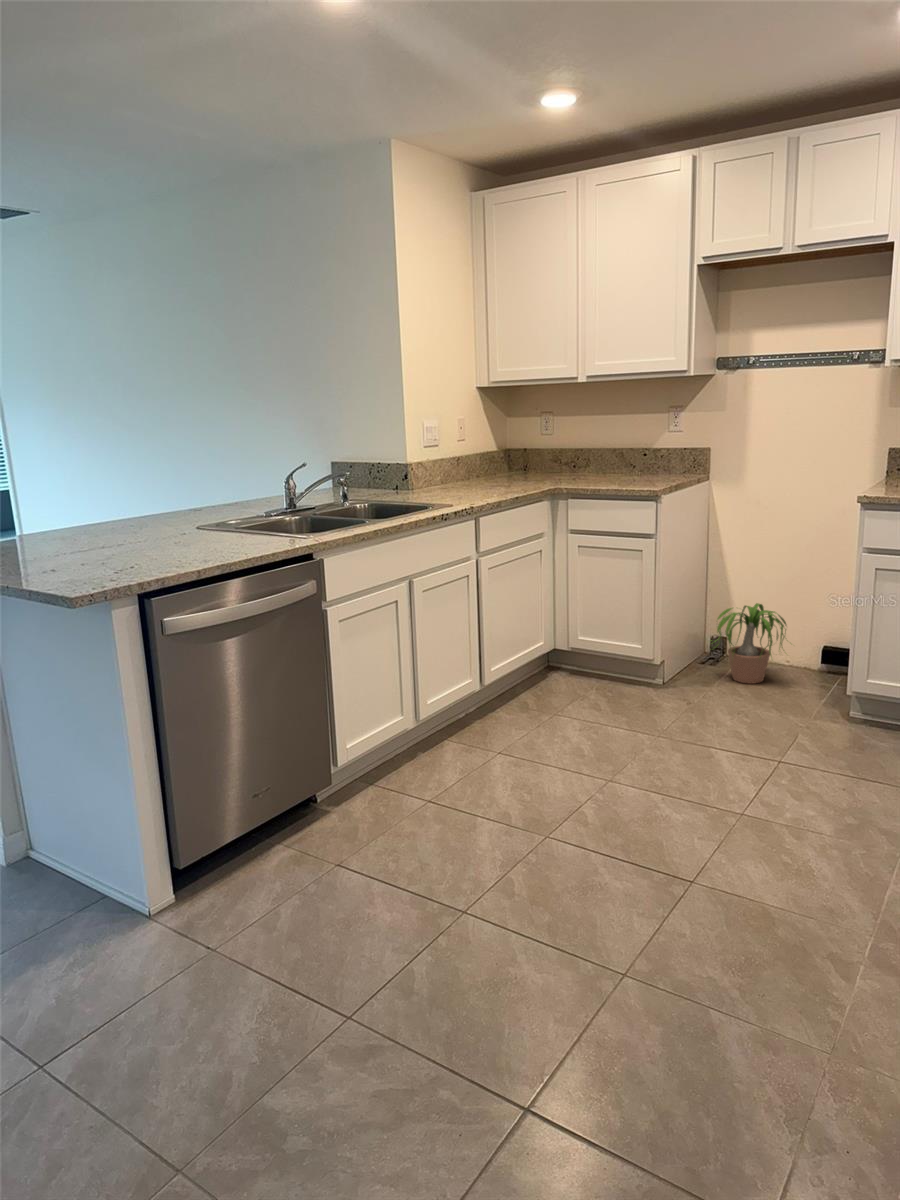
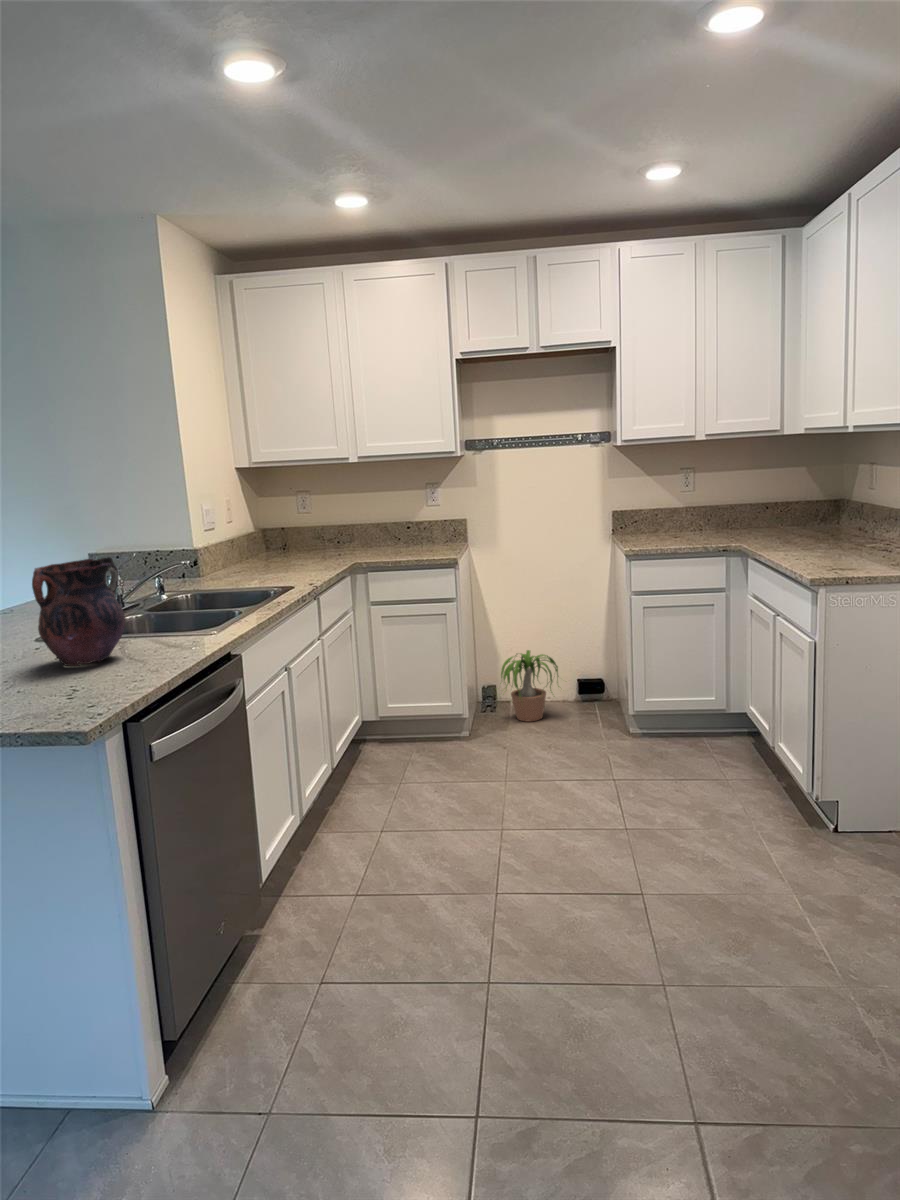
vase: none [145,461,221,550] -> present [32,557,126,666]

